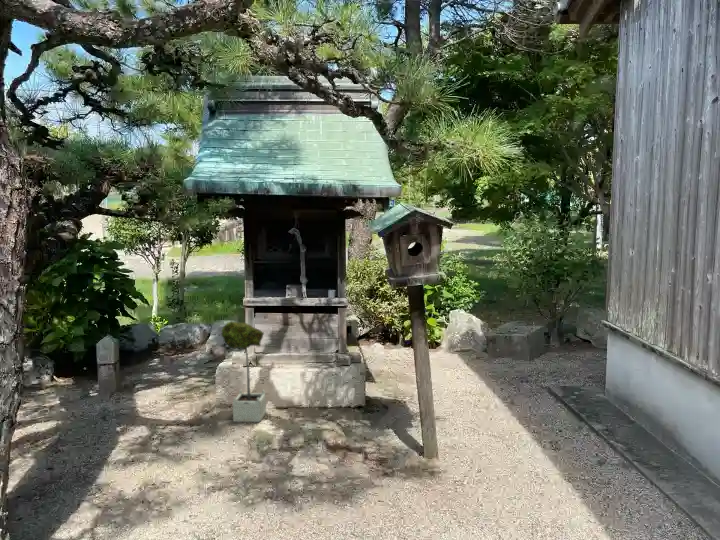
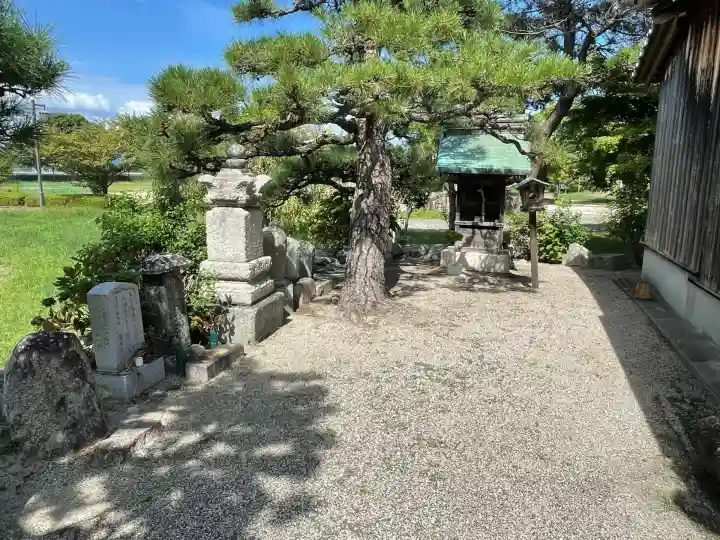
watering can: none [616,426,693,477] -> present [620,277,656,299]

